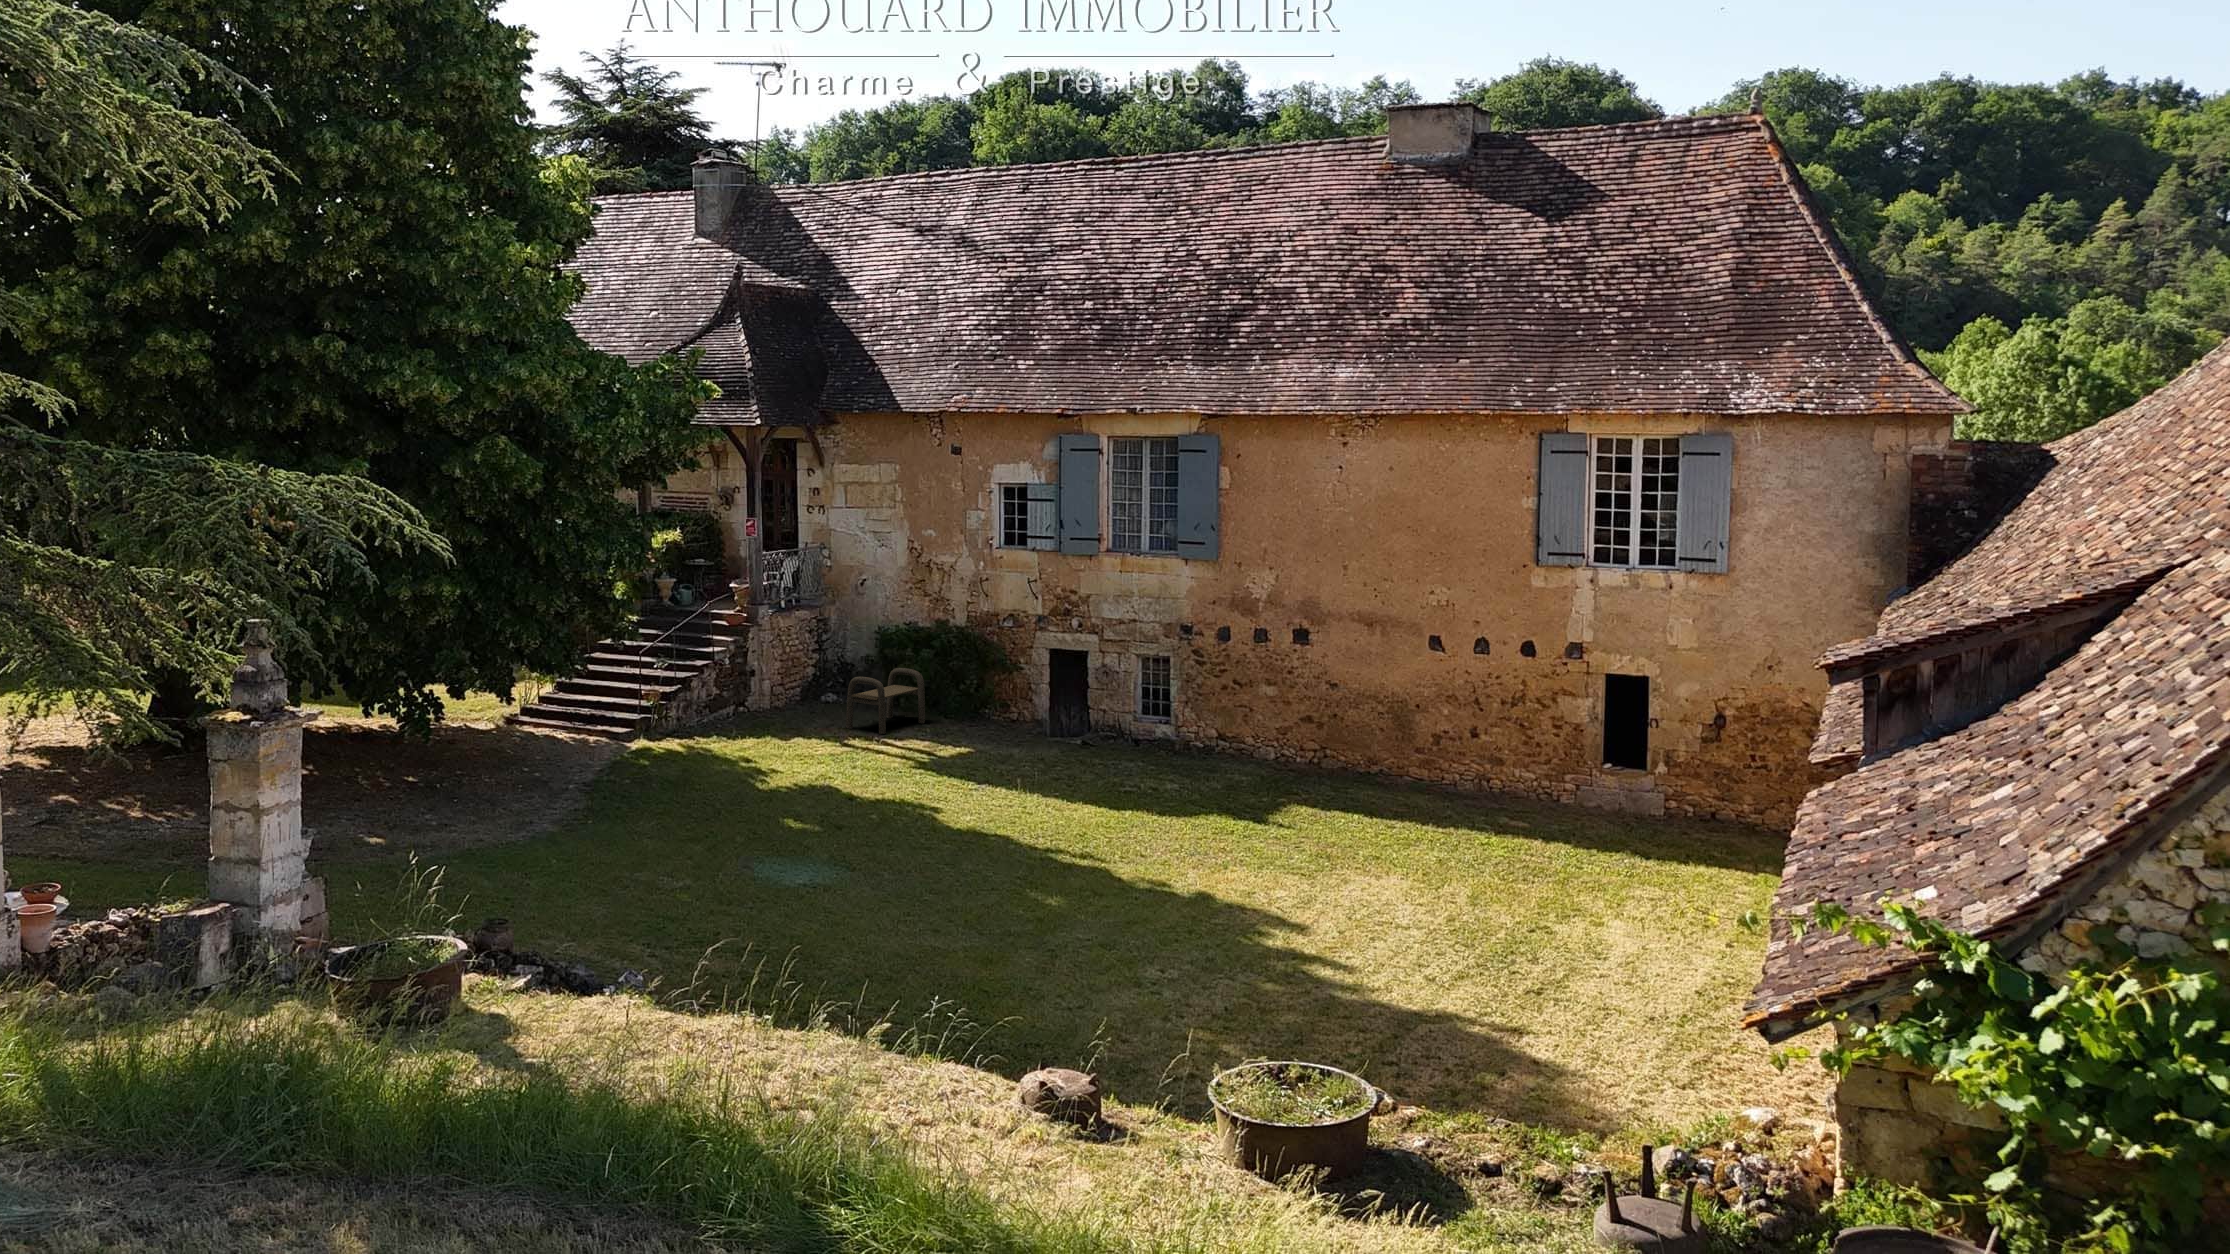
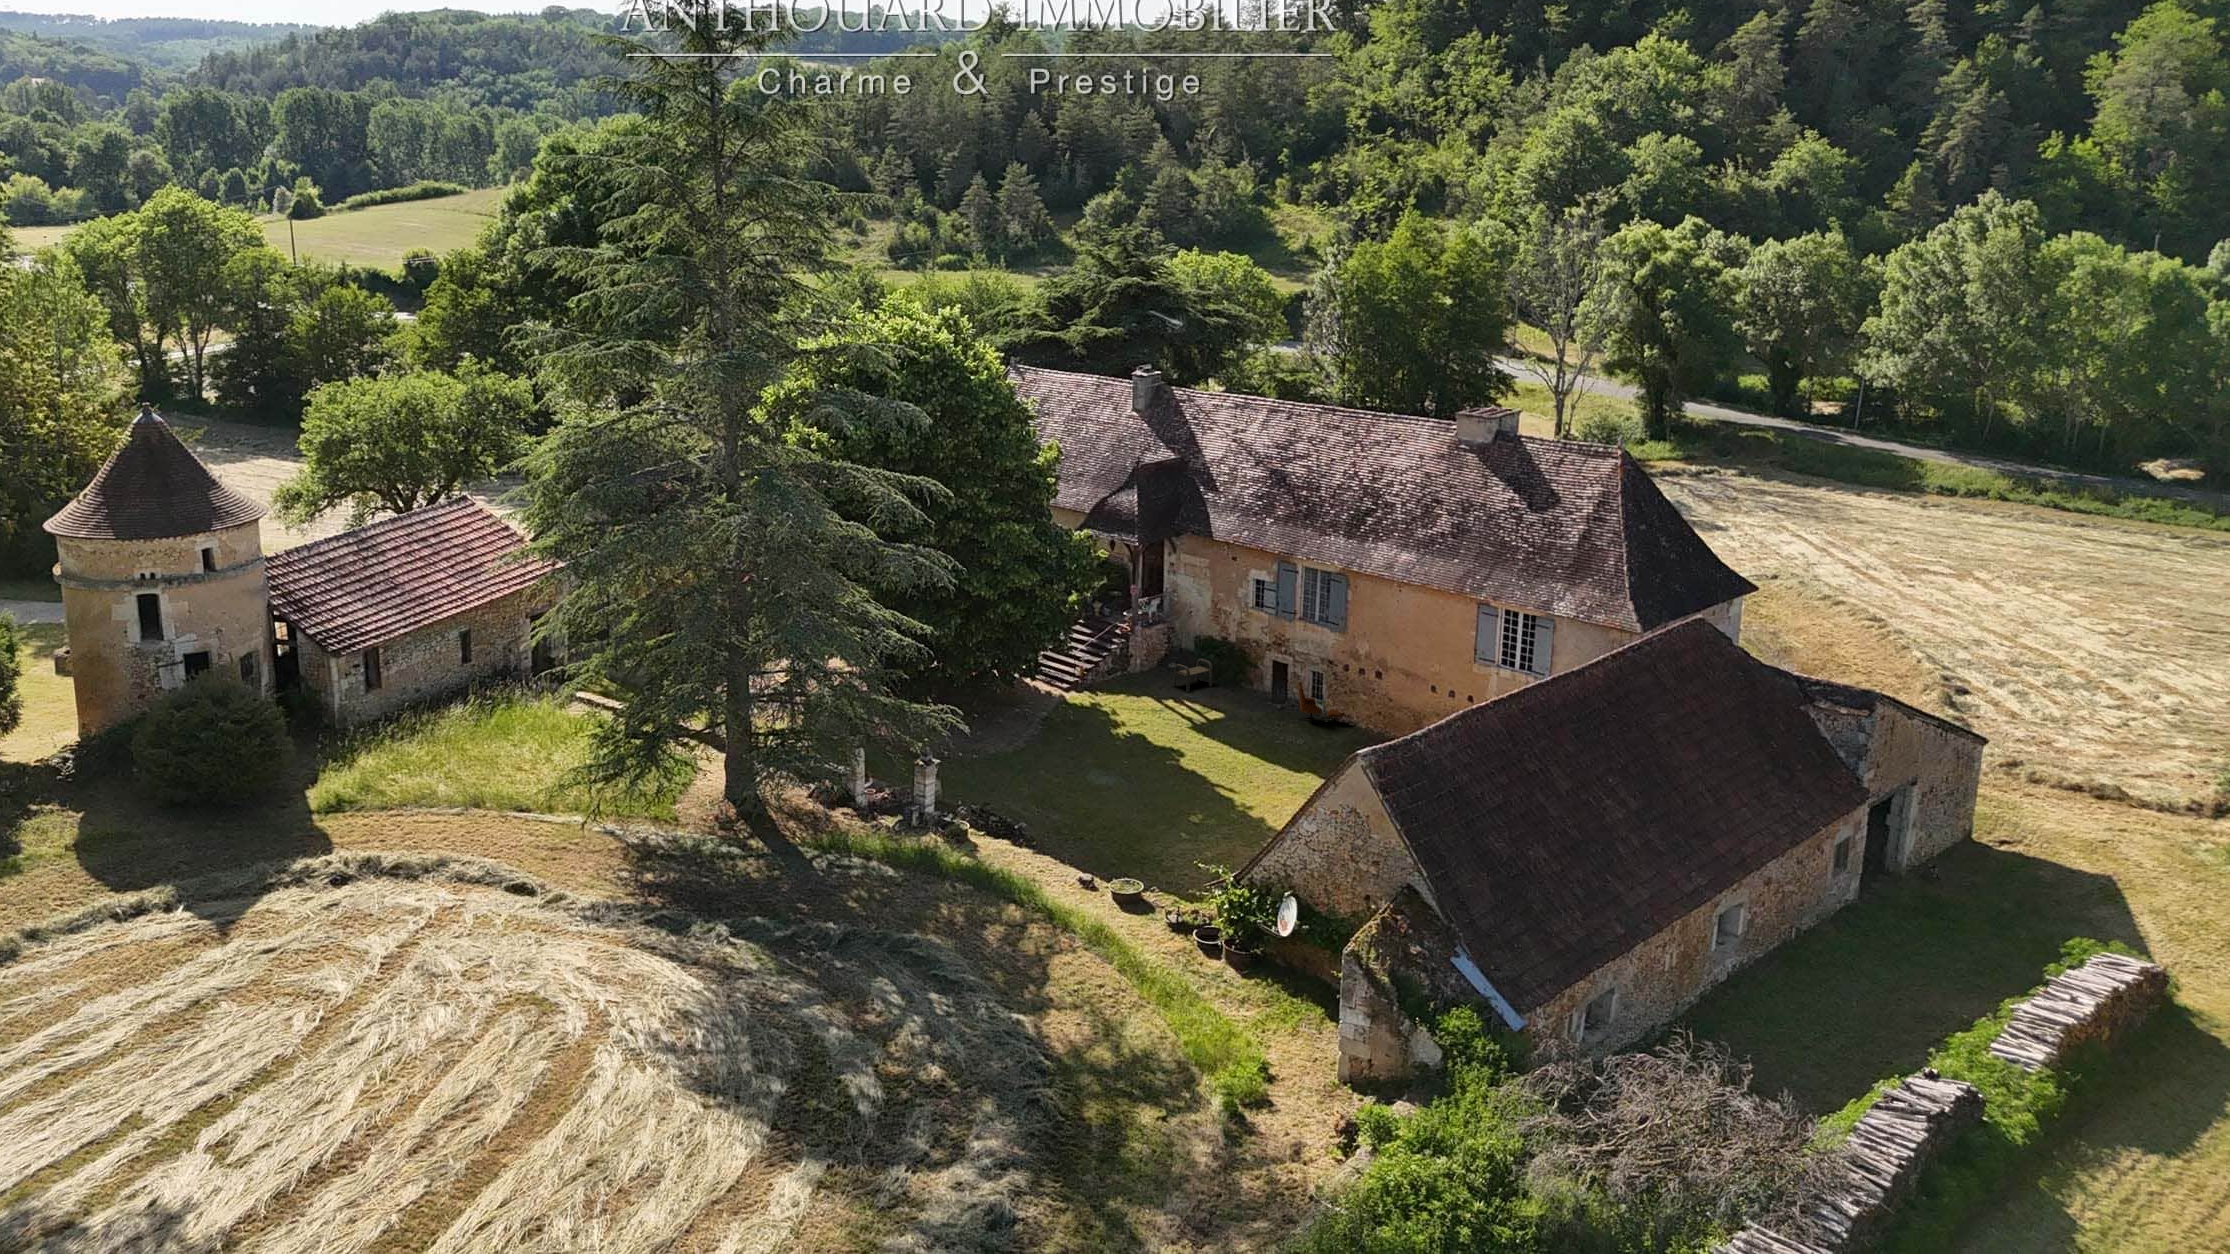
lounge chair: none [1128,676,1224,763] -> present [1298,682,1343,724]

